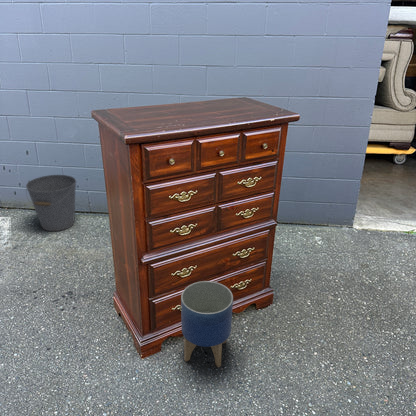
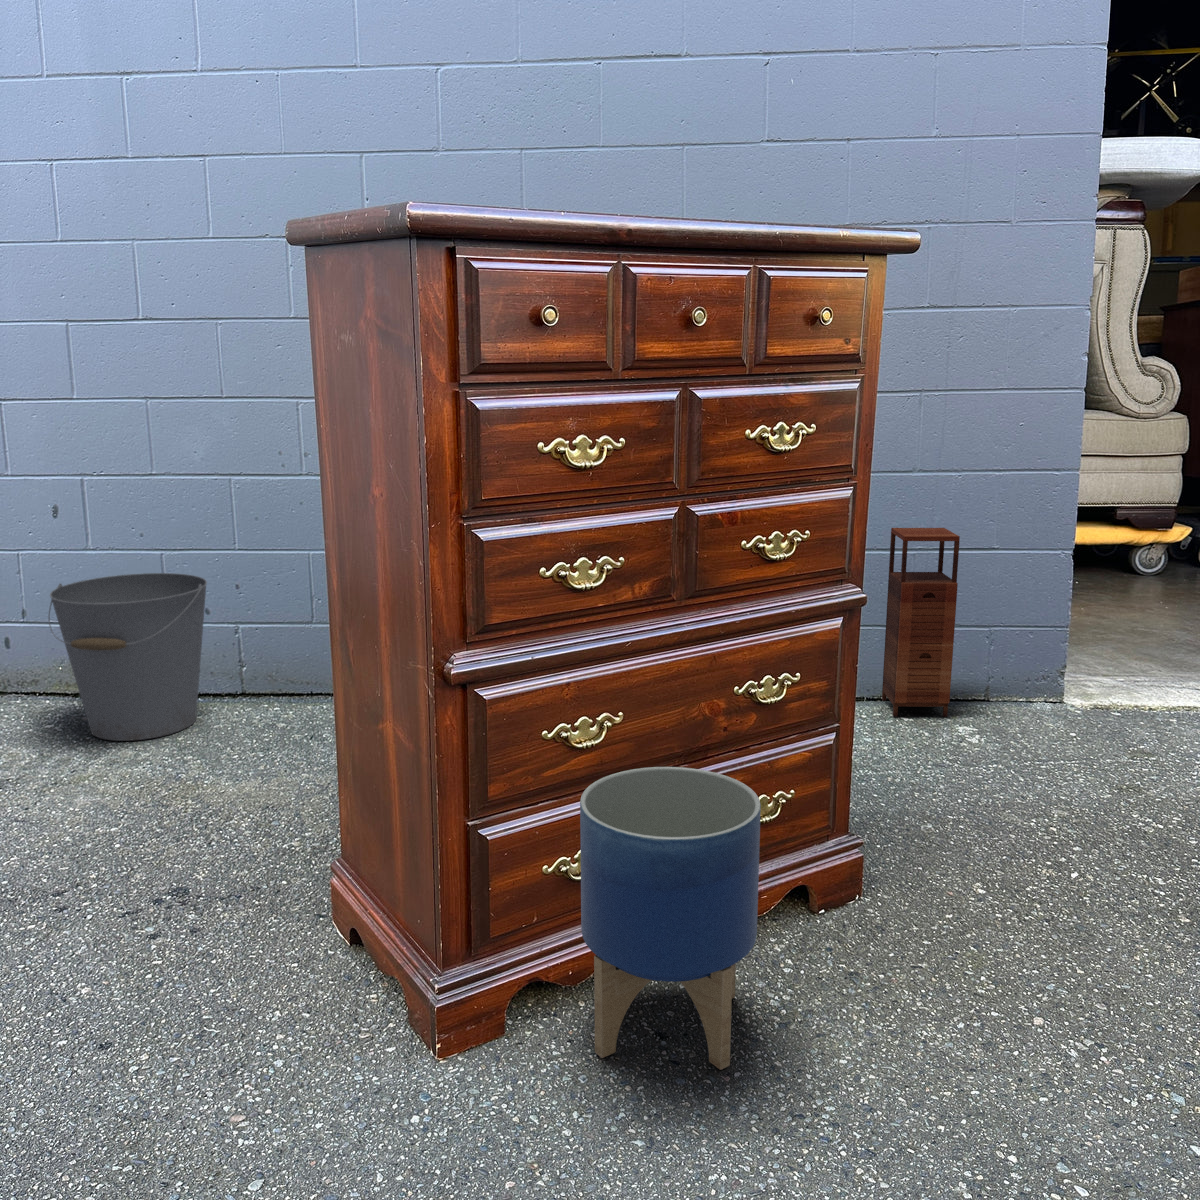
storage cabinet: none [293,171,321,233] -> present [882,528,960,717]

